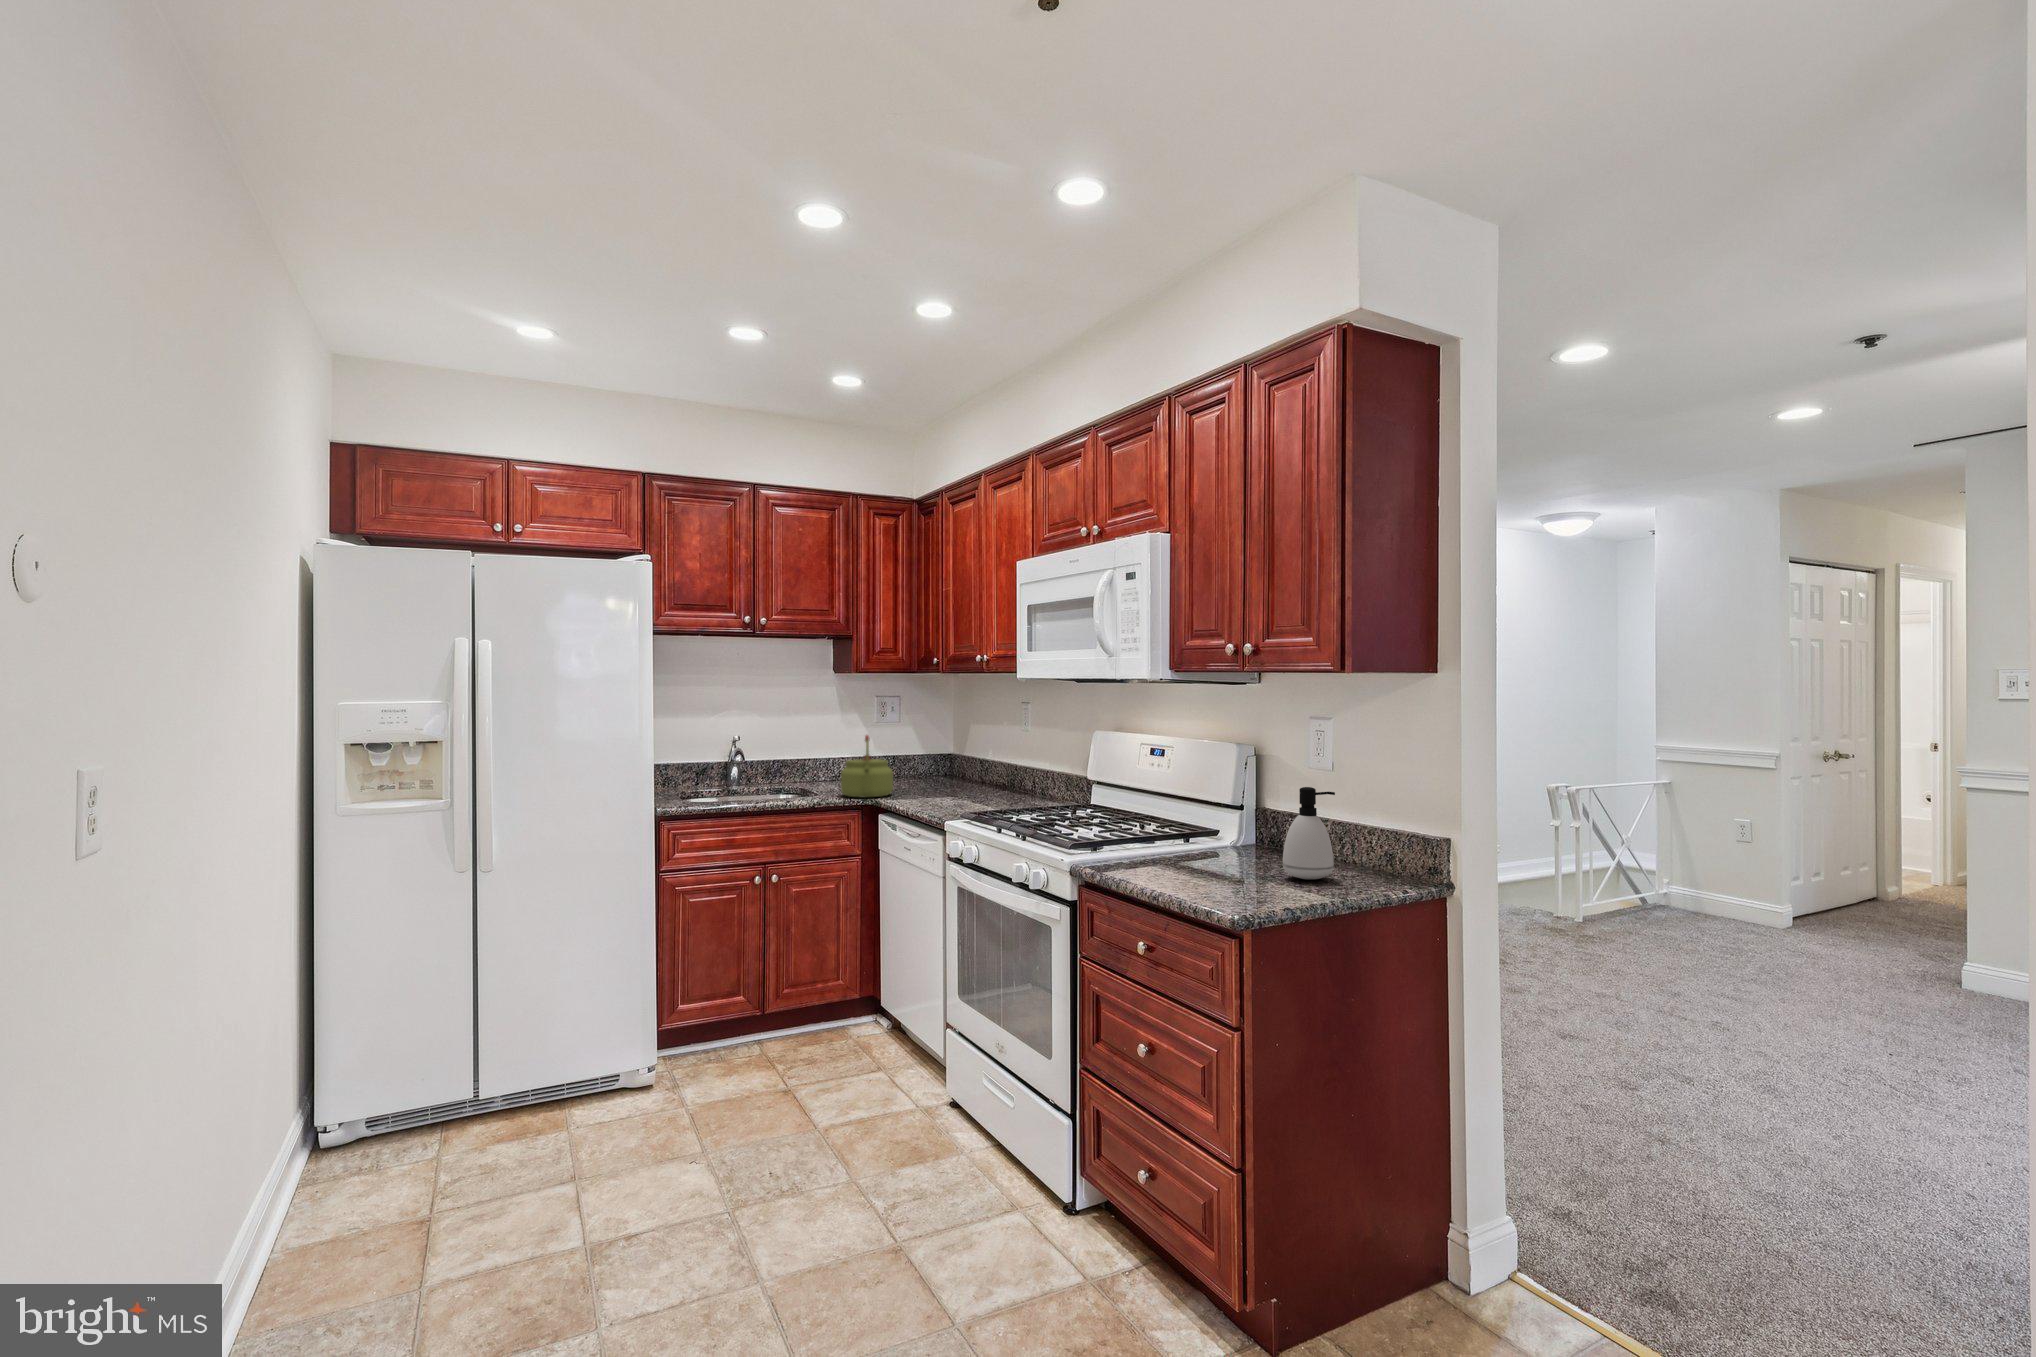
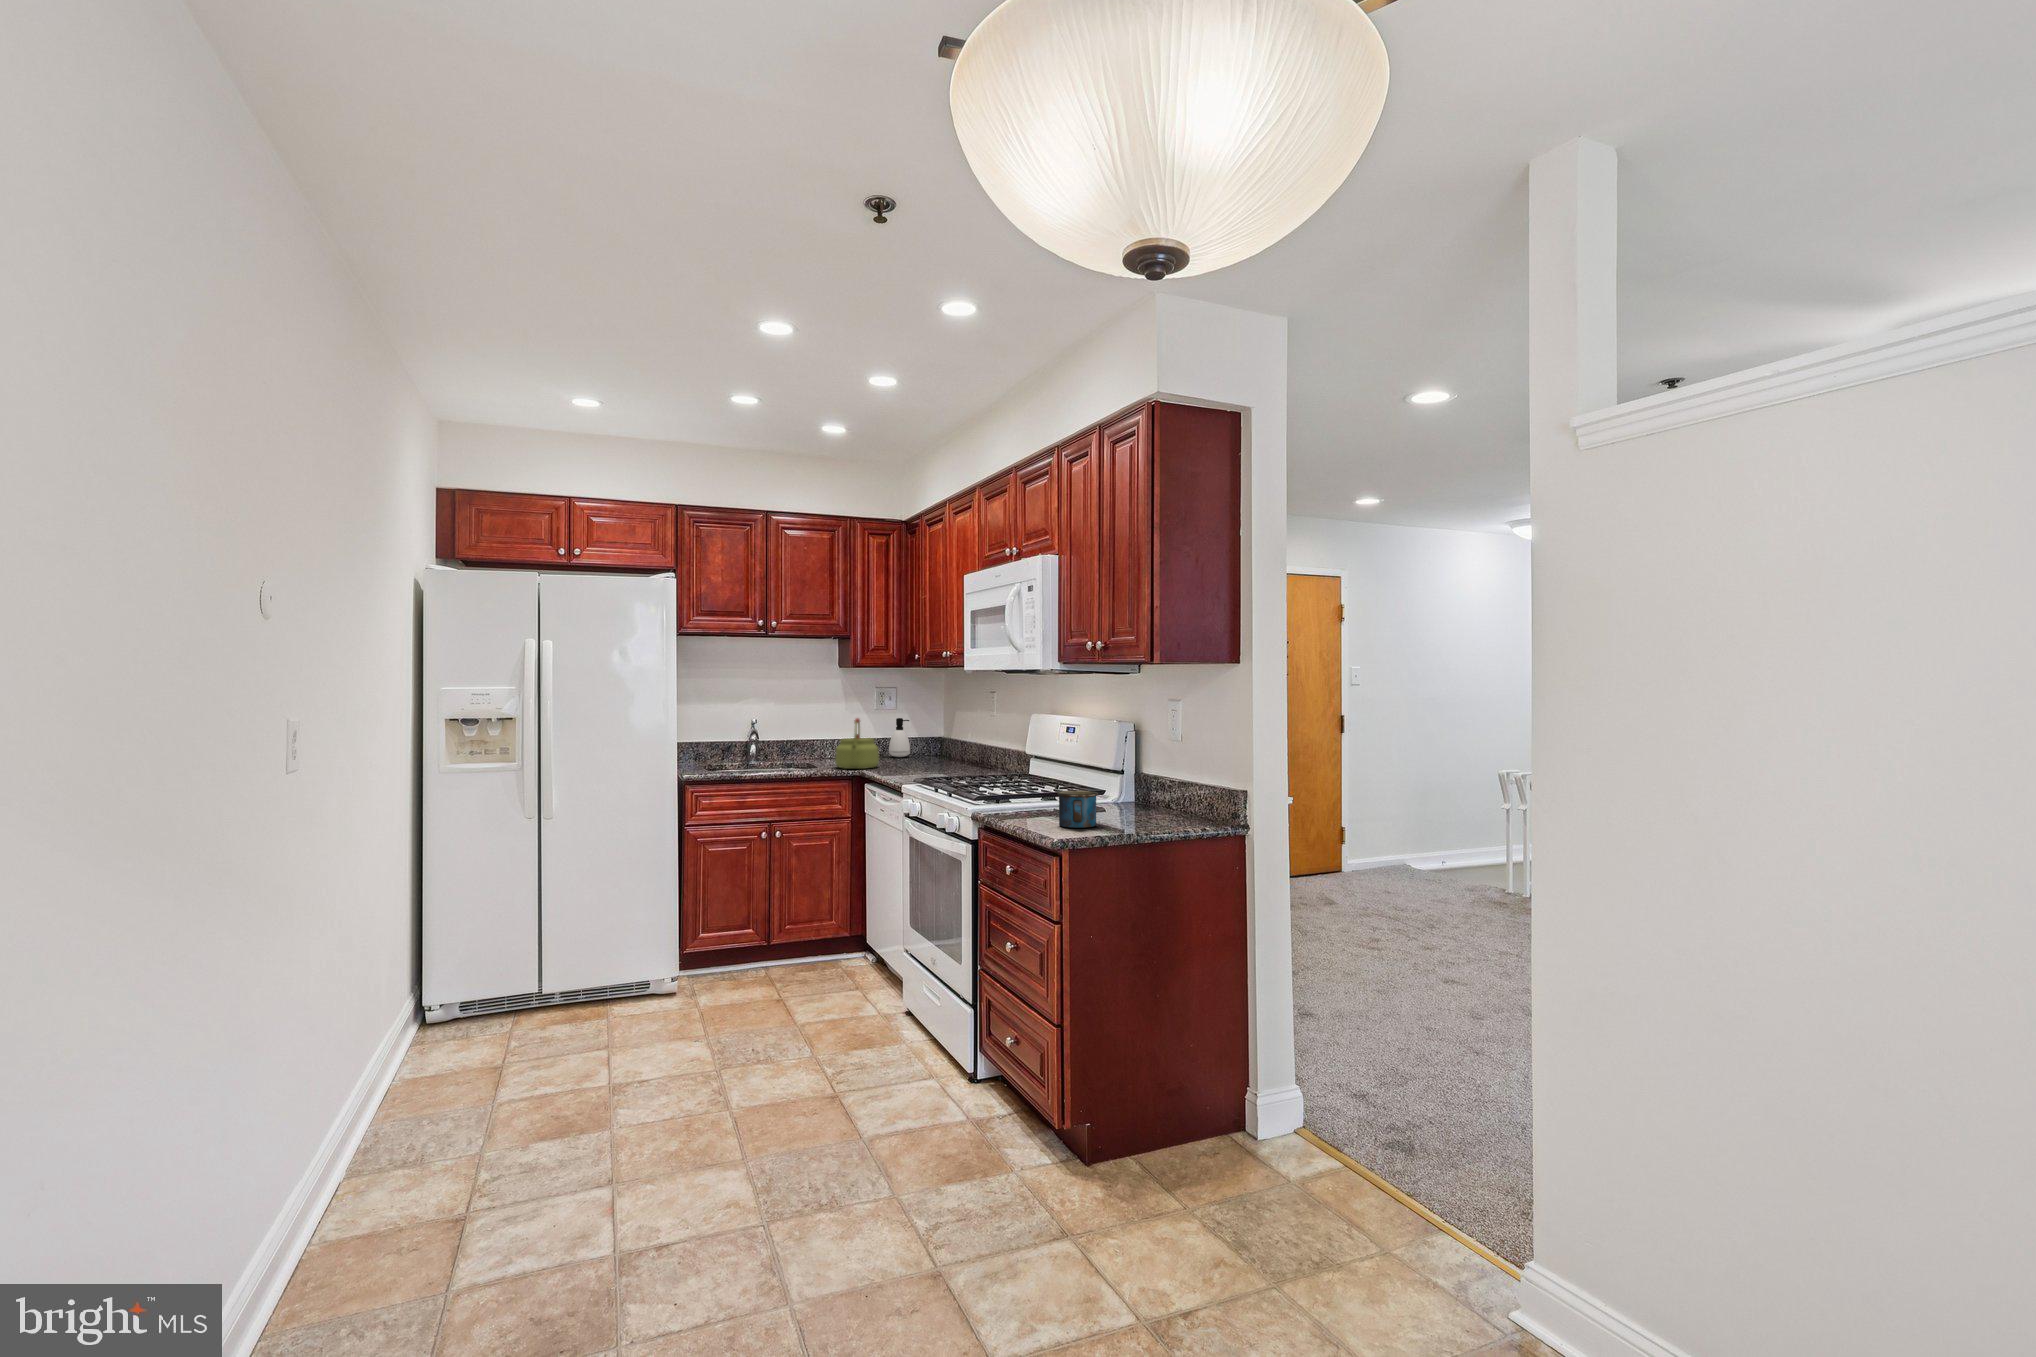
soap dispenser: present [1283,787,1335,879] -> present [889,718,910,757]
mug: none [1208,841,1263,892] -> present [1058,790,1098,828]

